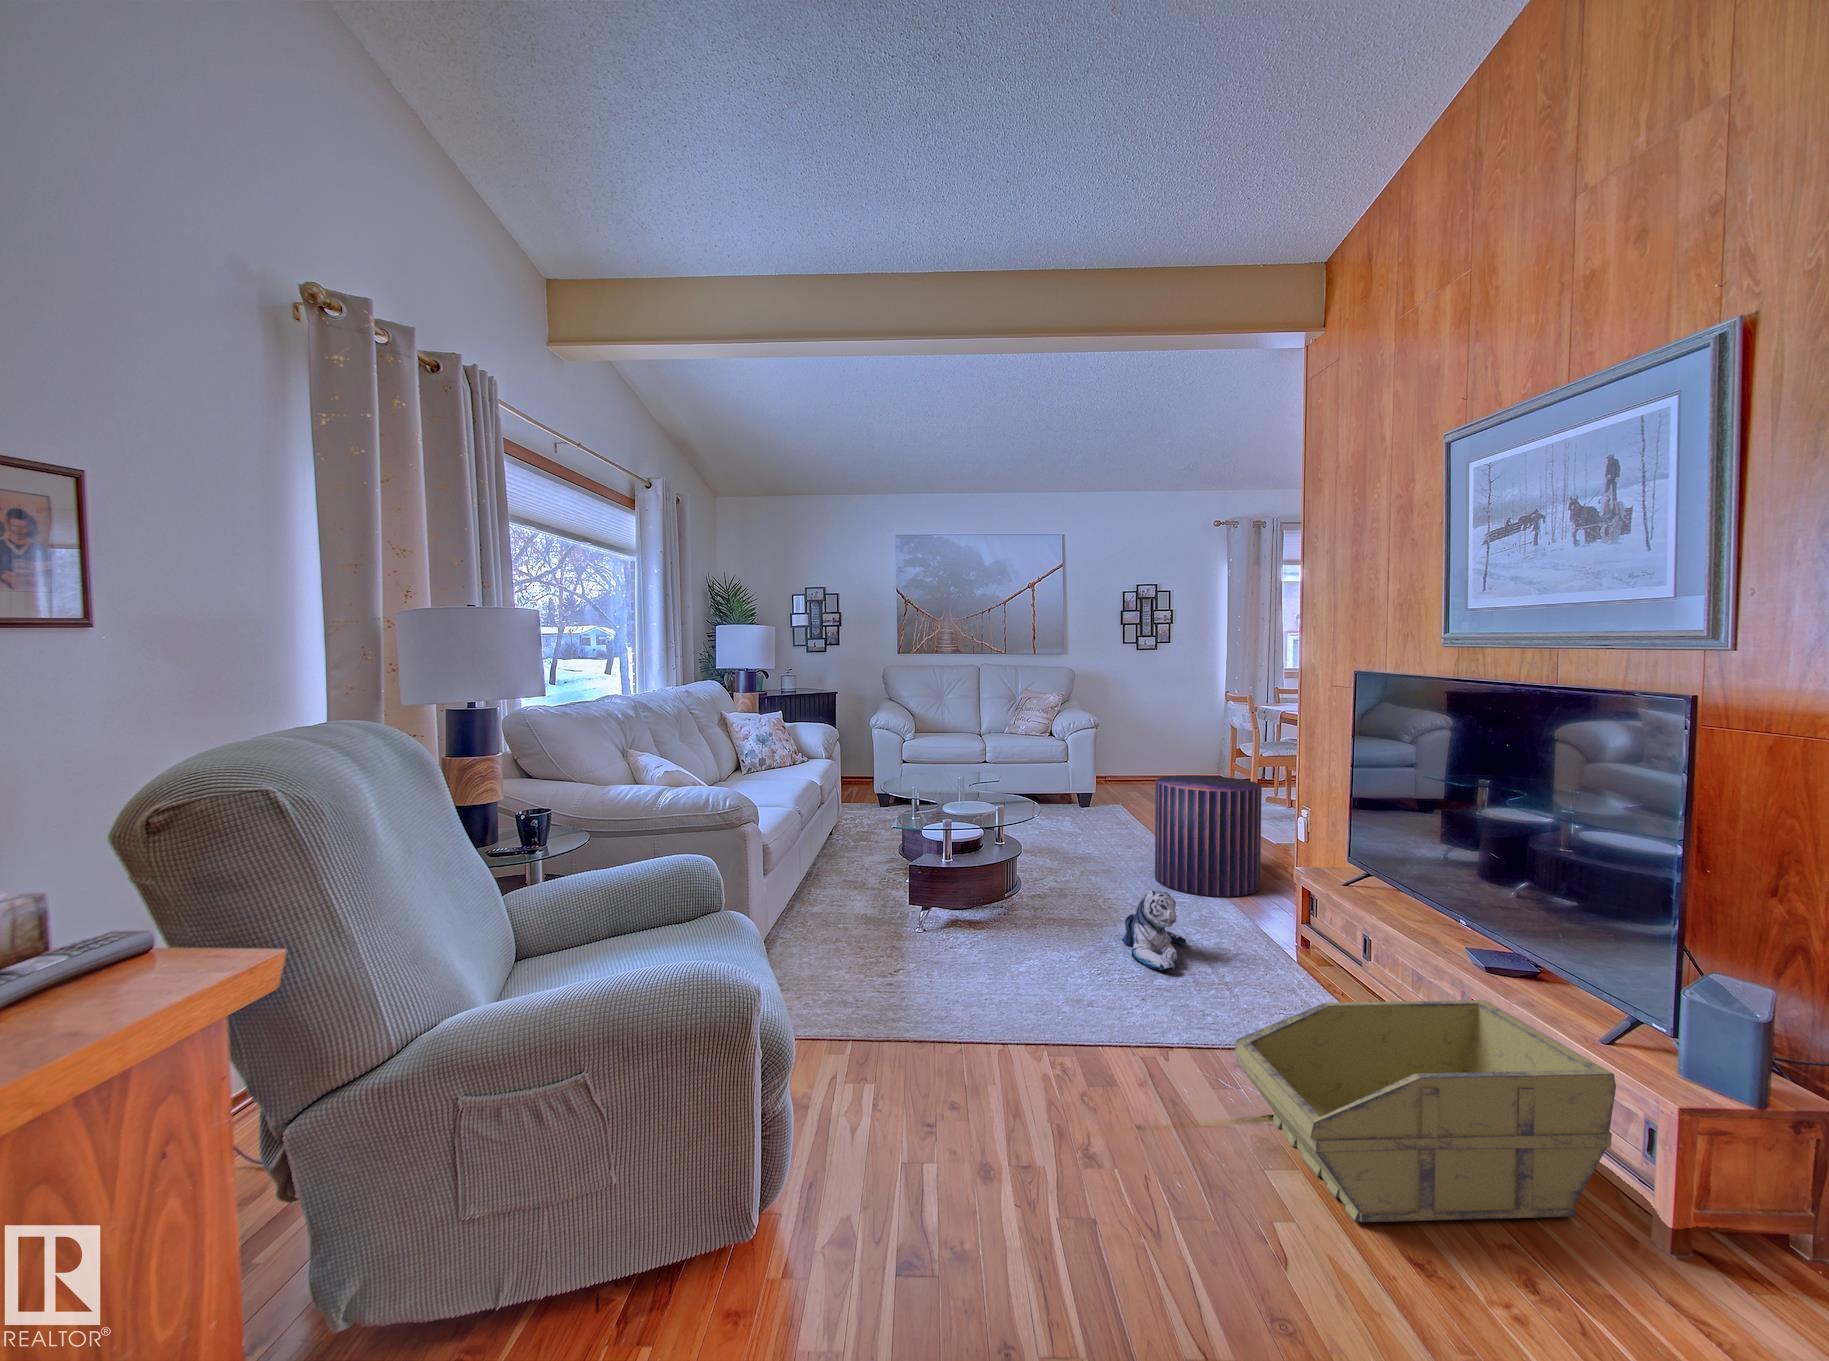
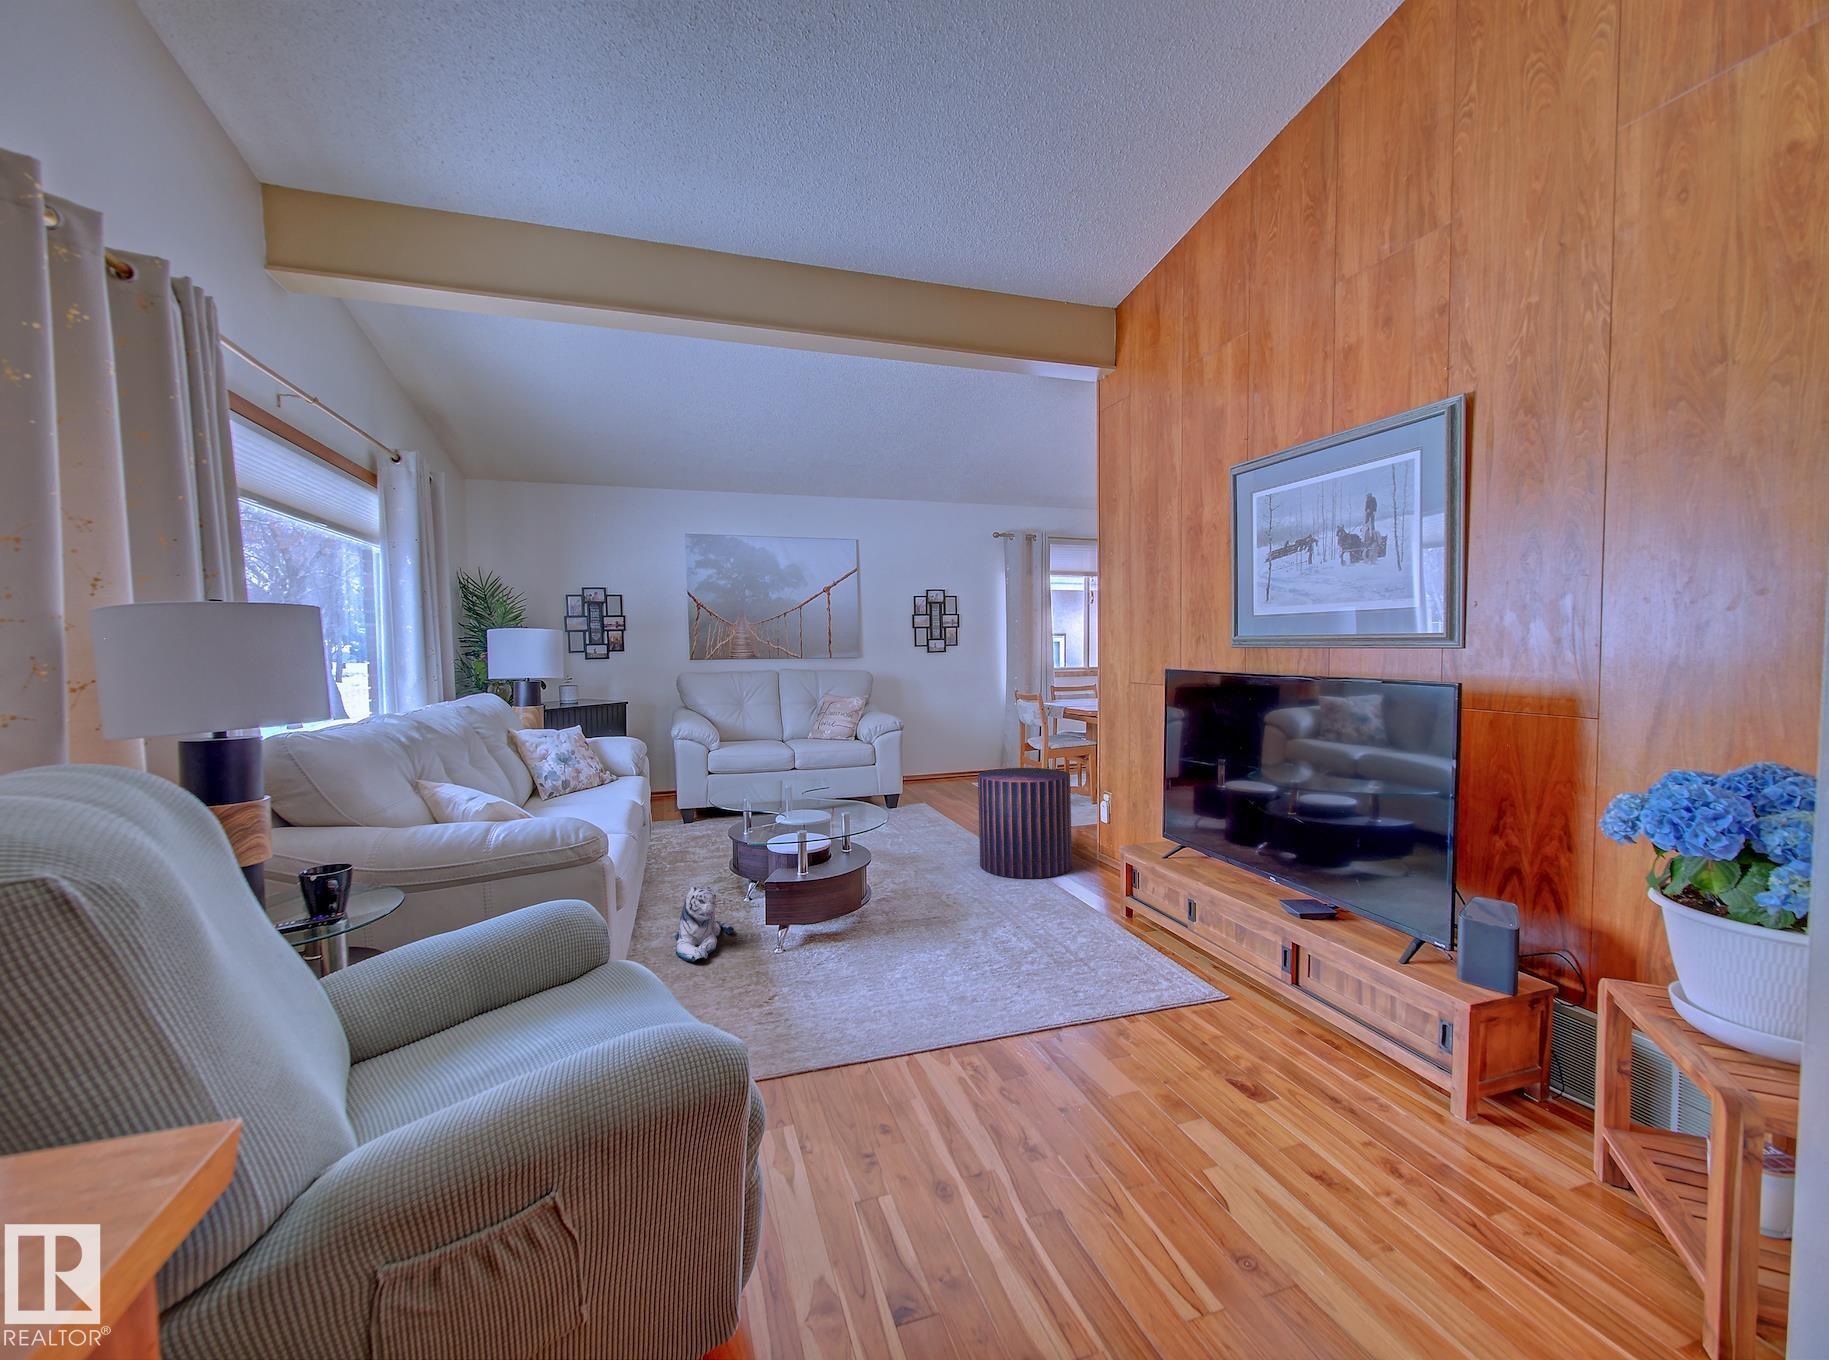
plush toy: present [1122,890,1186,971] -> present [675,887,734,962]
storage bin: present [1235,1000,1616,1222] -> none [1128,943,1419,1154]

